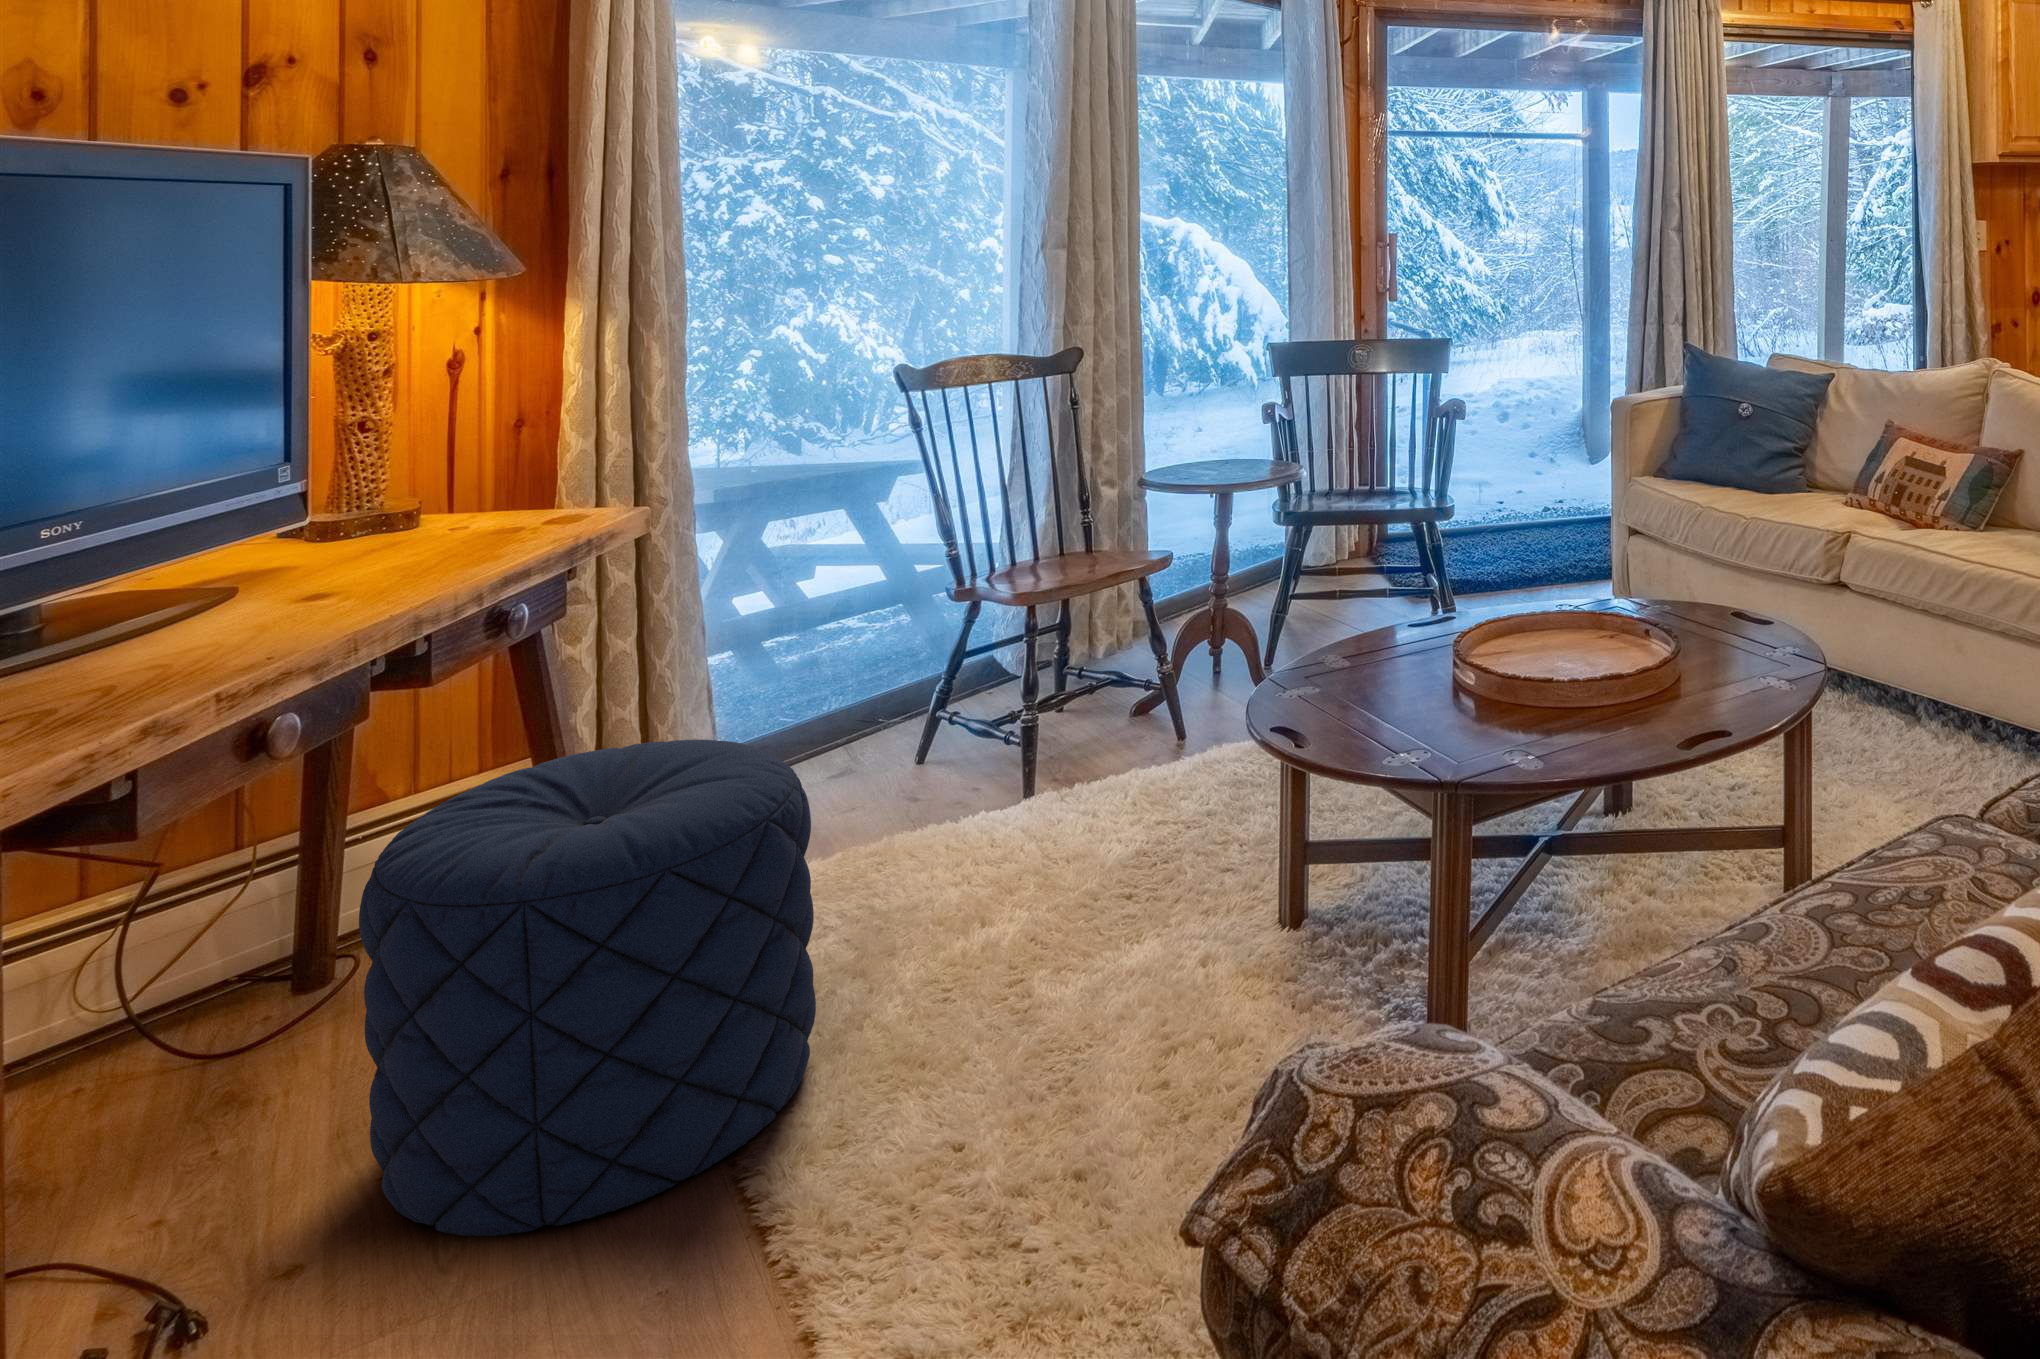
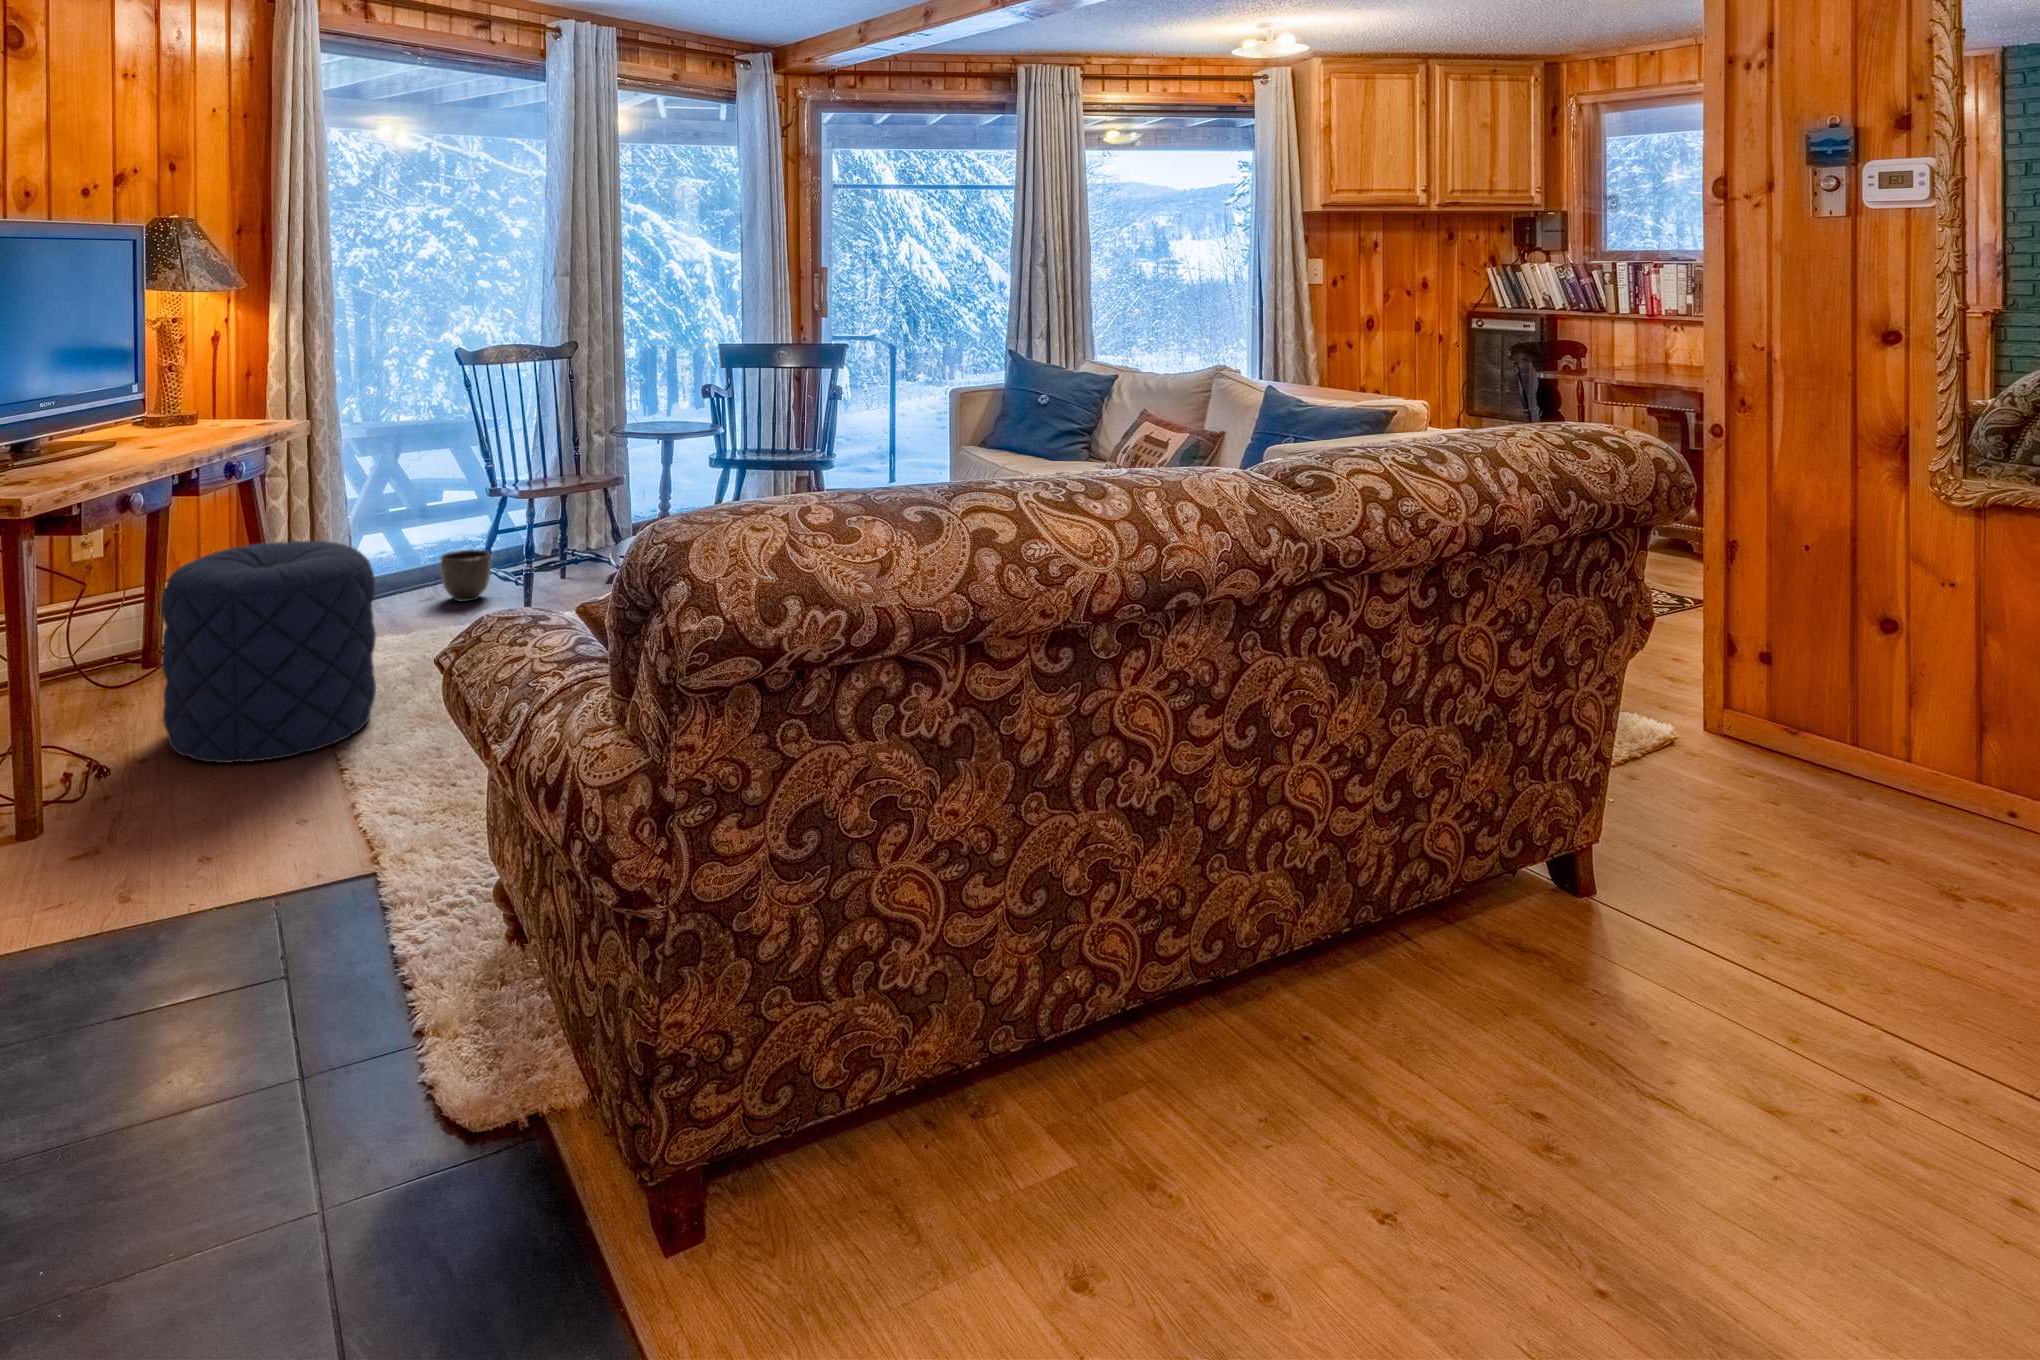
planter: none [877,675,959,760] -> present [441,550,491,601]

